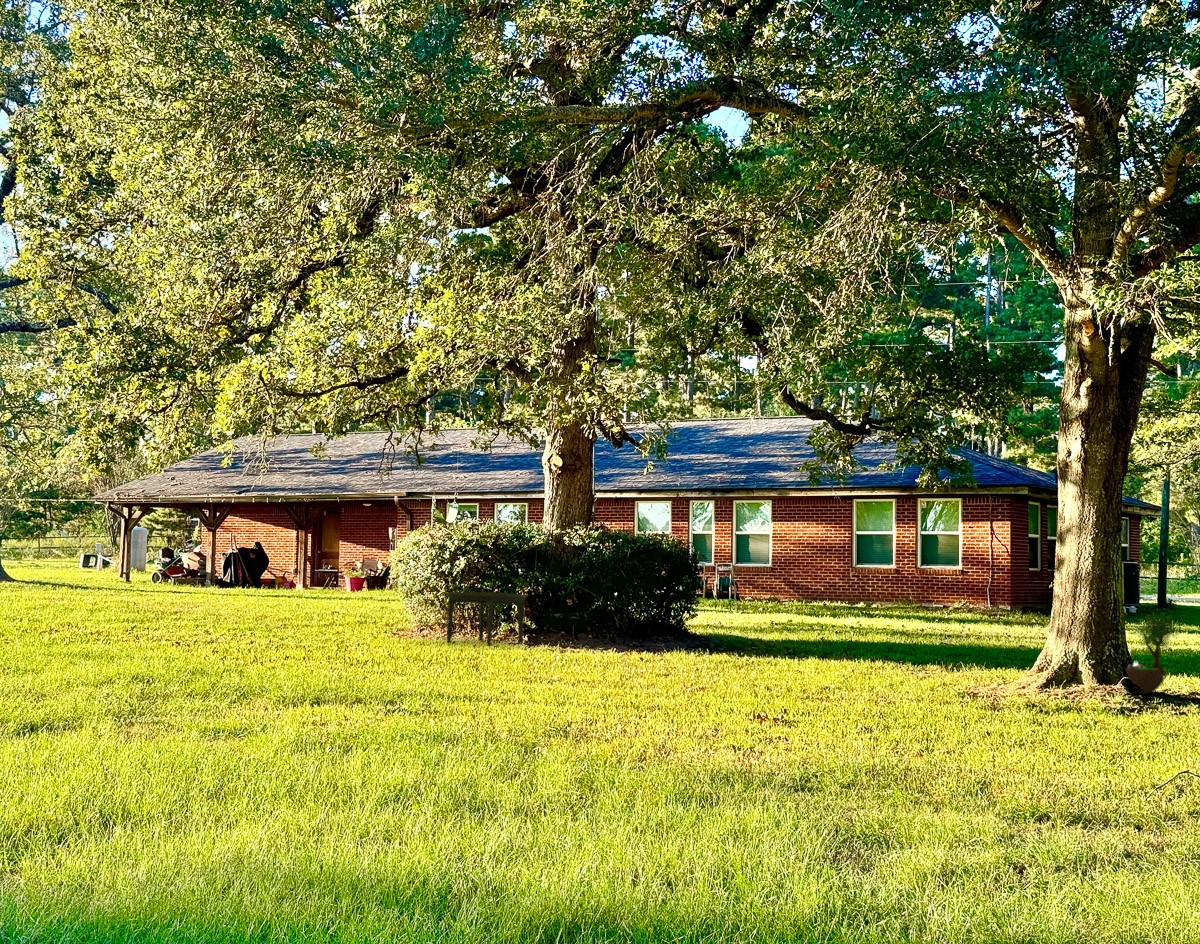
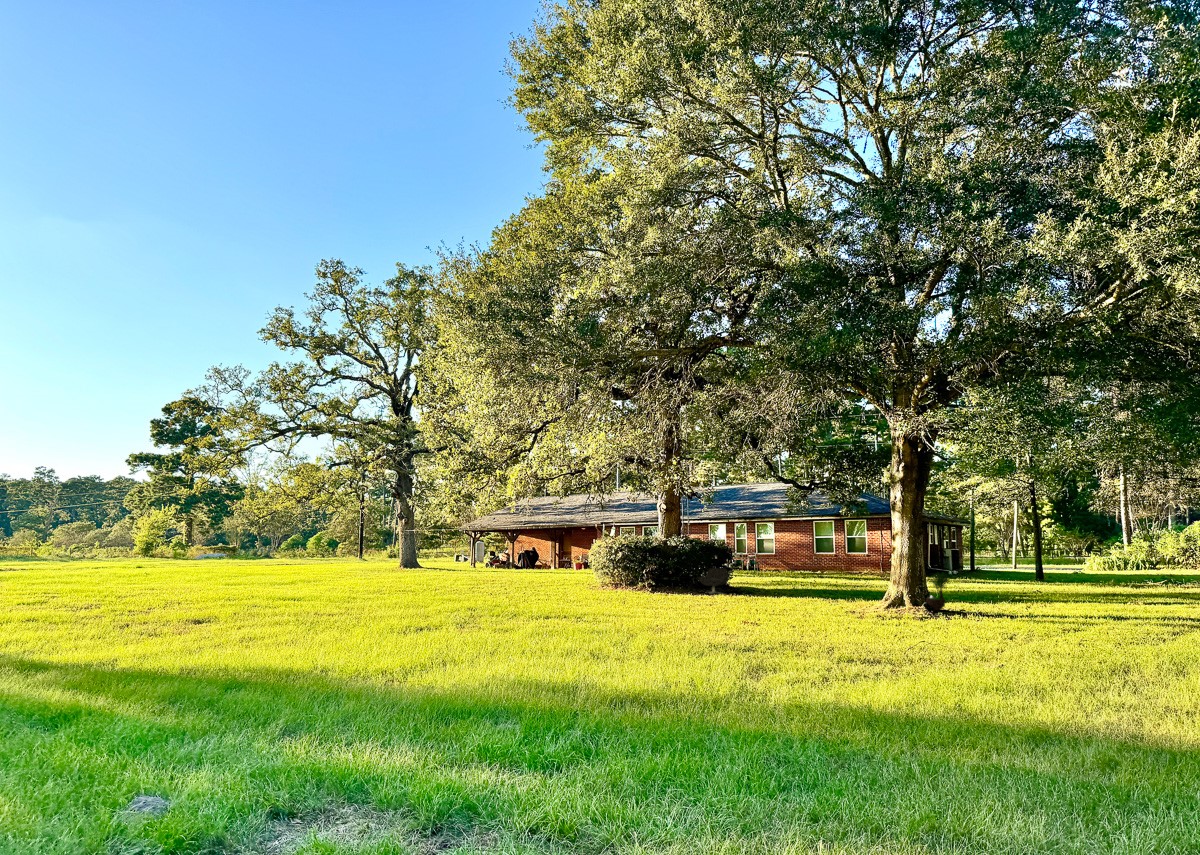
round table: present [446,592,528,646] -> none [614,568,652,593]
lounge chair: none [629,595,696,650] -> present [699,568,729,593]

